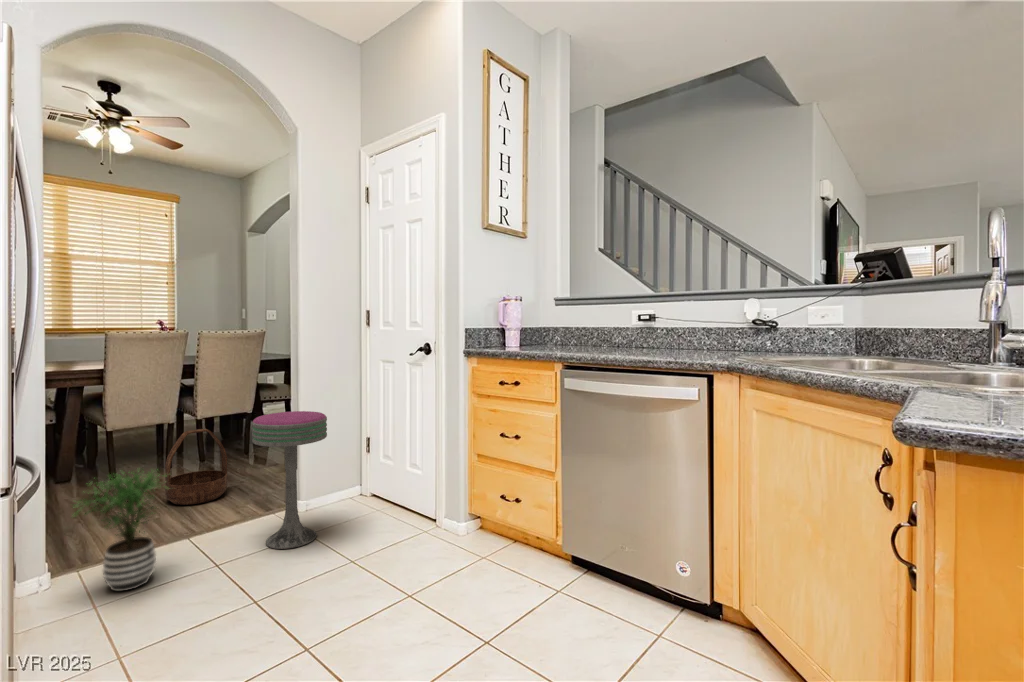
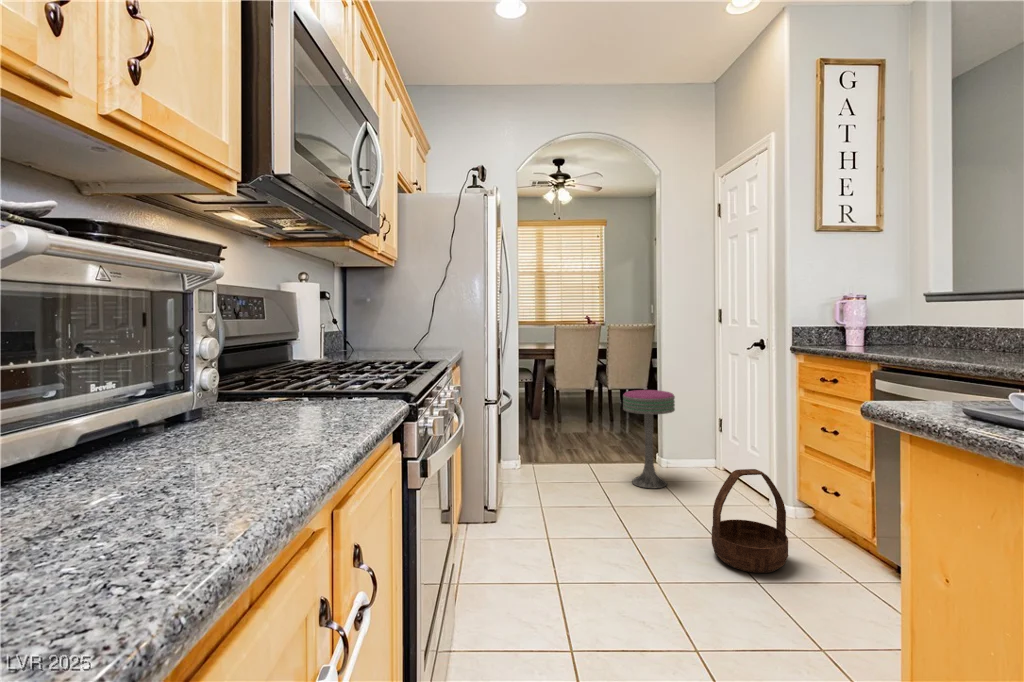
basket: present [165,429,227,505] -> present [712,469,788,573]
potted plant: present [73,469,167,591] -> none [528,414,578,485]

